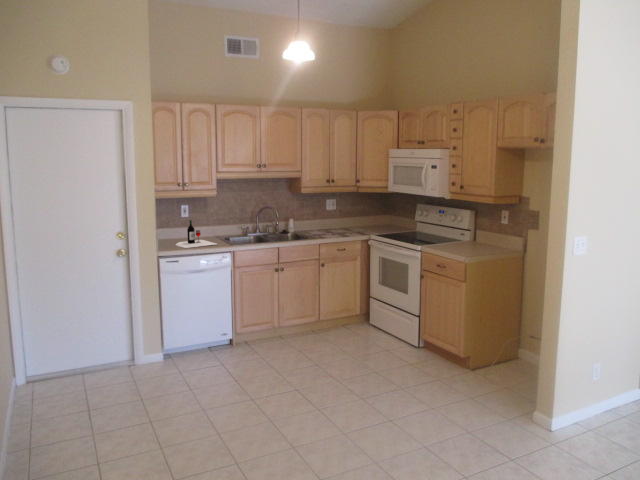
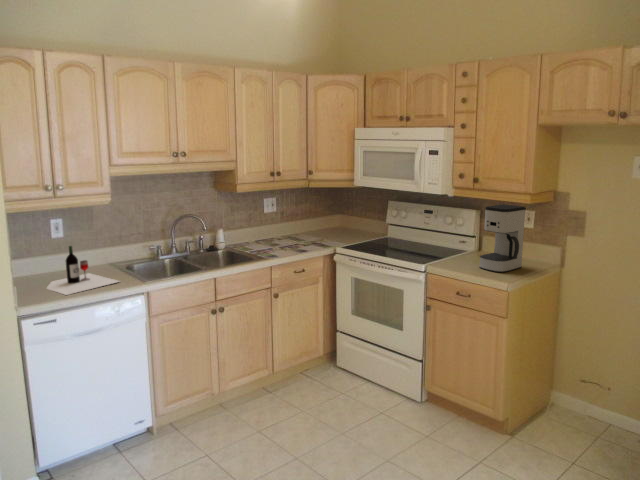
coffee maker: none [459,205,493,253] -> present [479,204,526,272]

